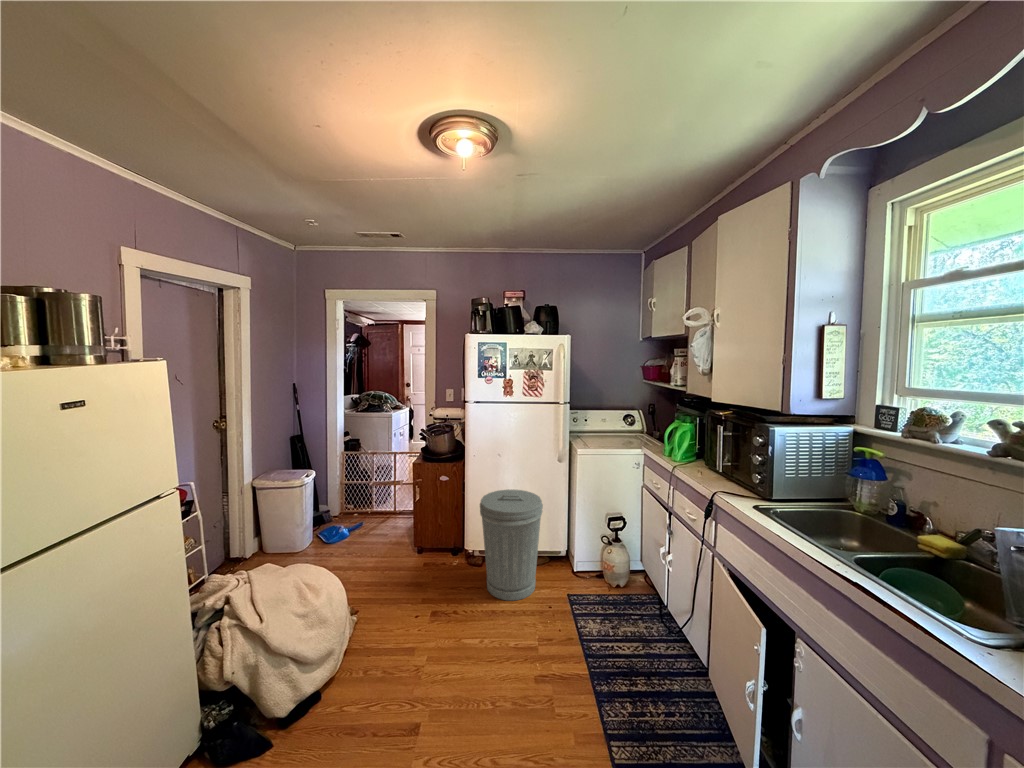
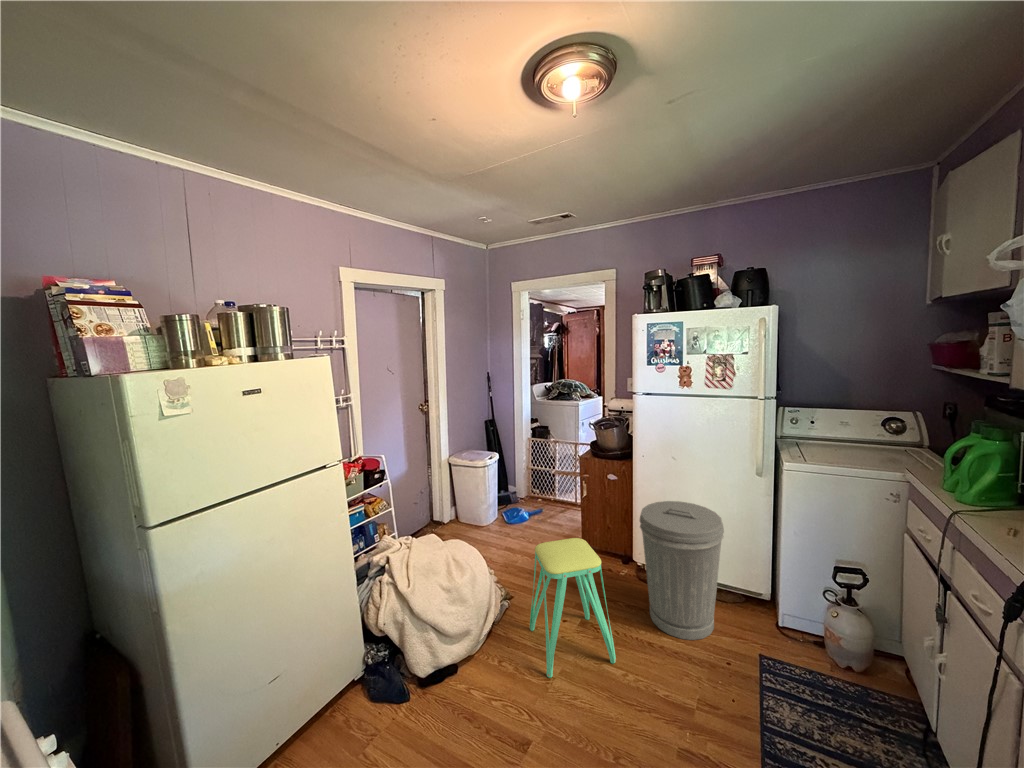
stool: none [385,535,471,670] -> present [530,538,616,678]

